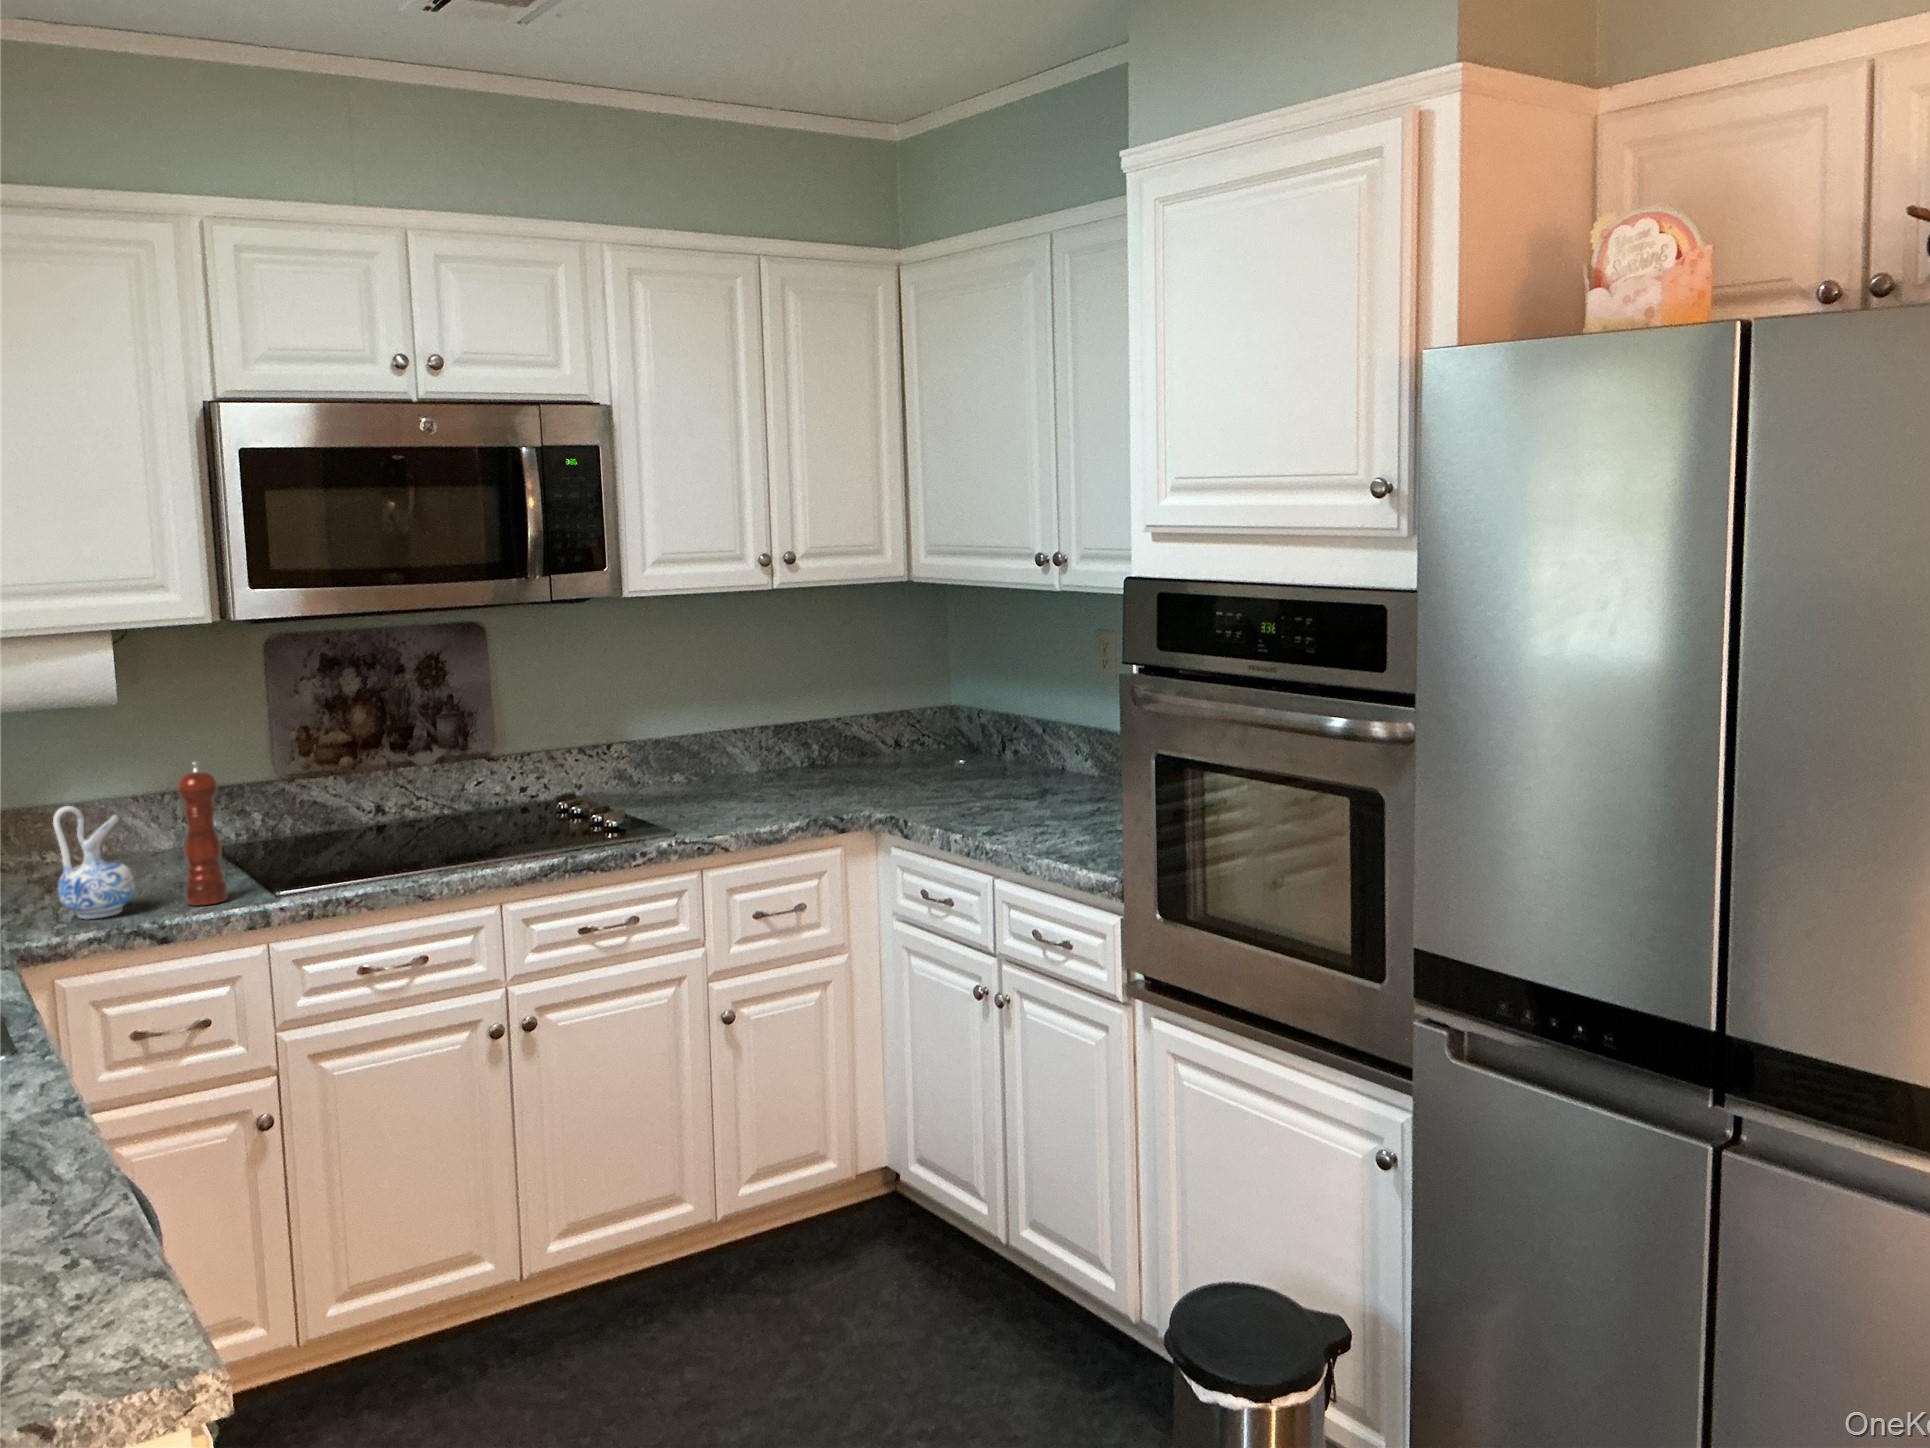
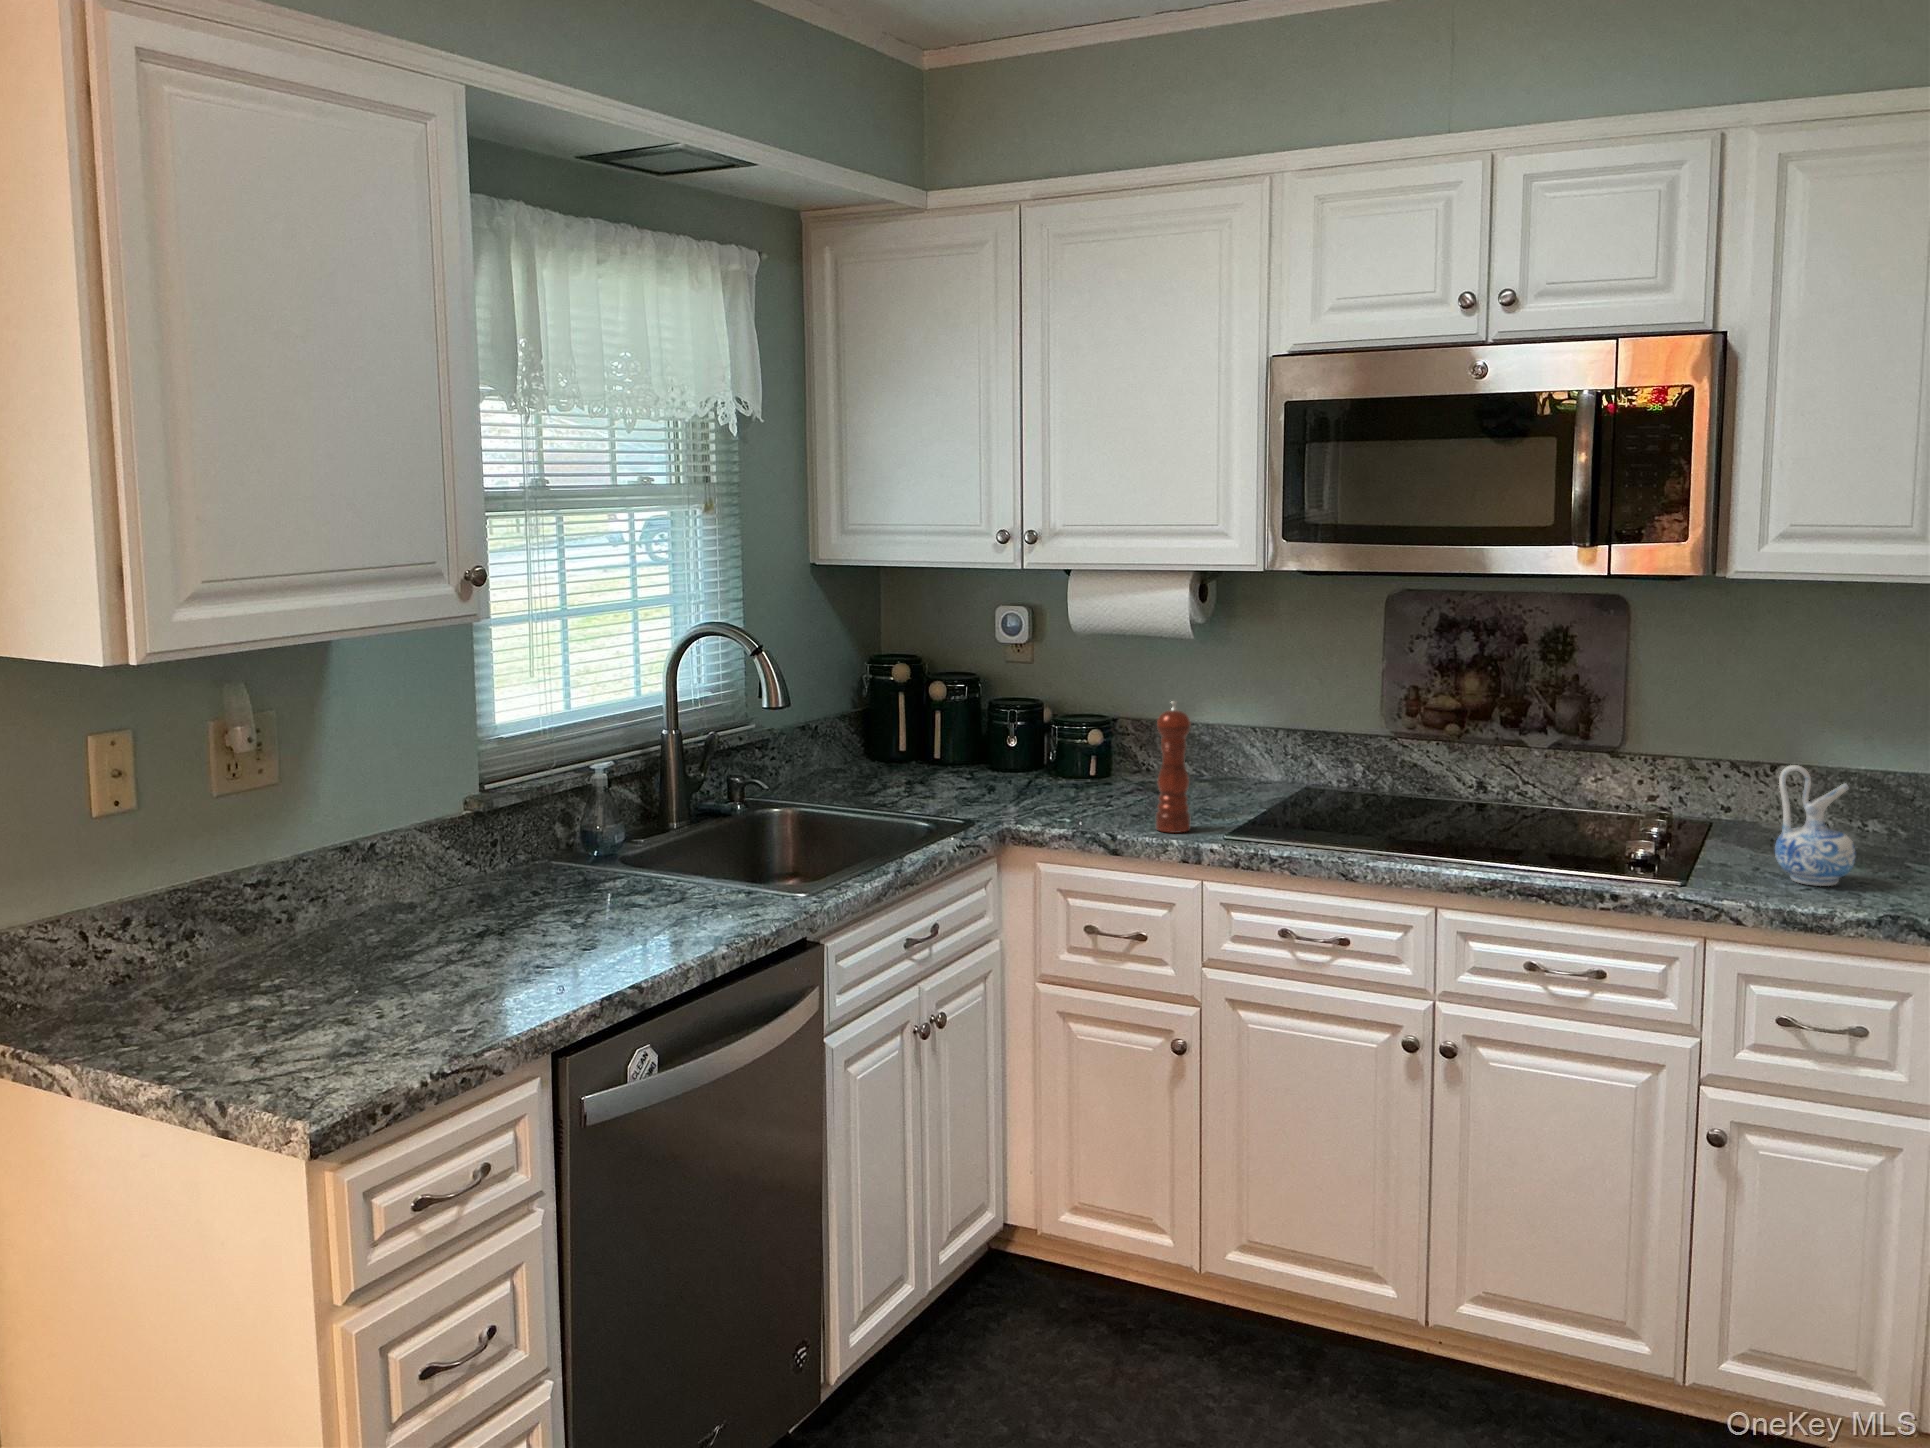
ceramic pitcher: present [53,806,135,919] -> present [1775,765,1856,886]

